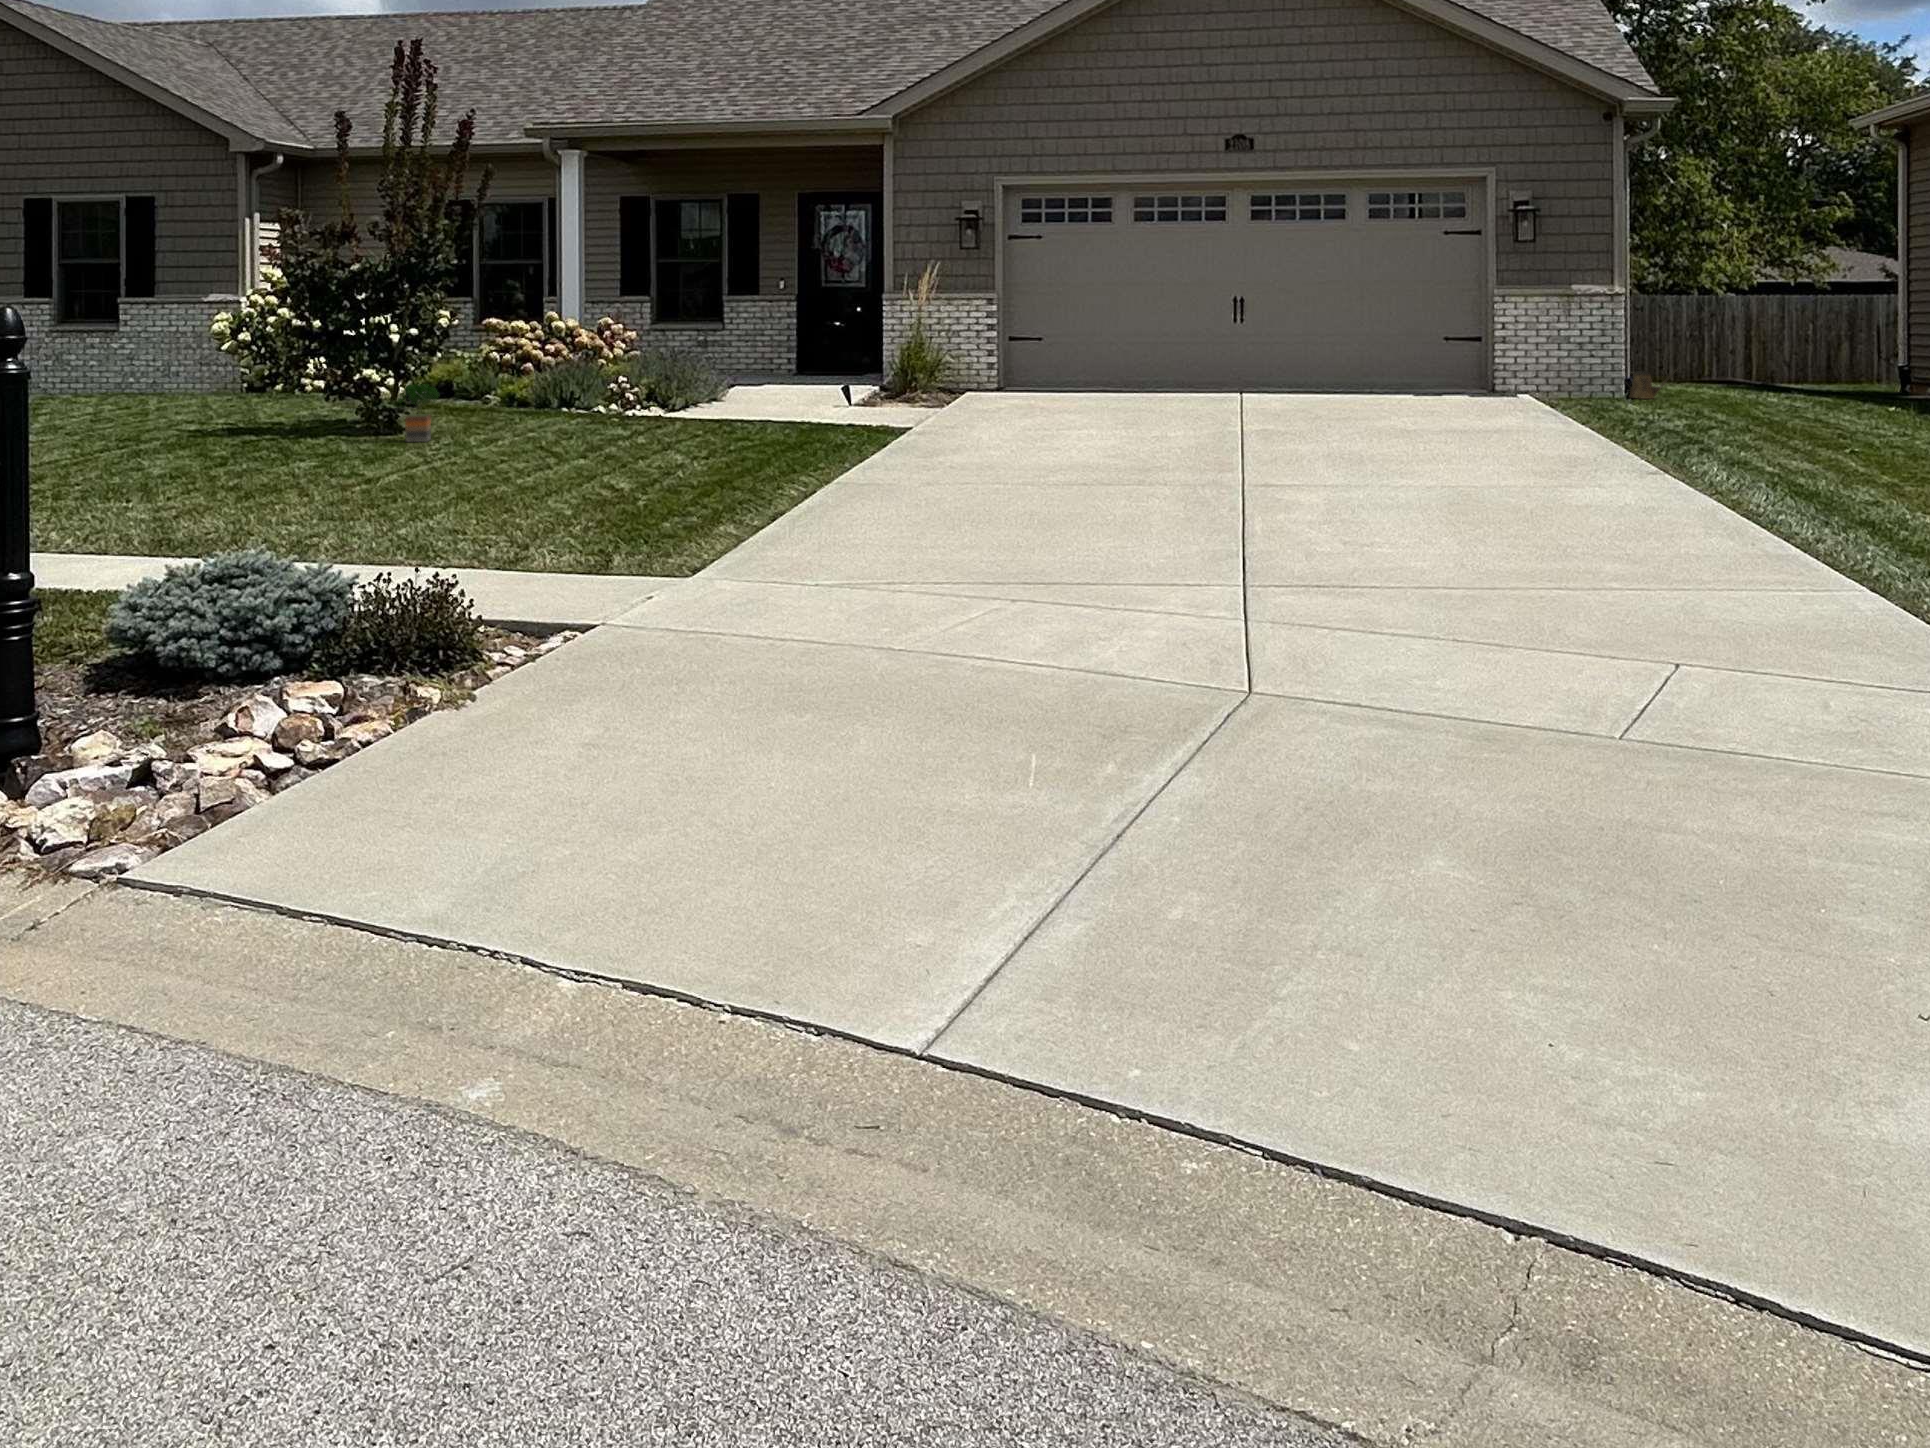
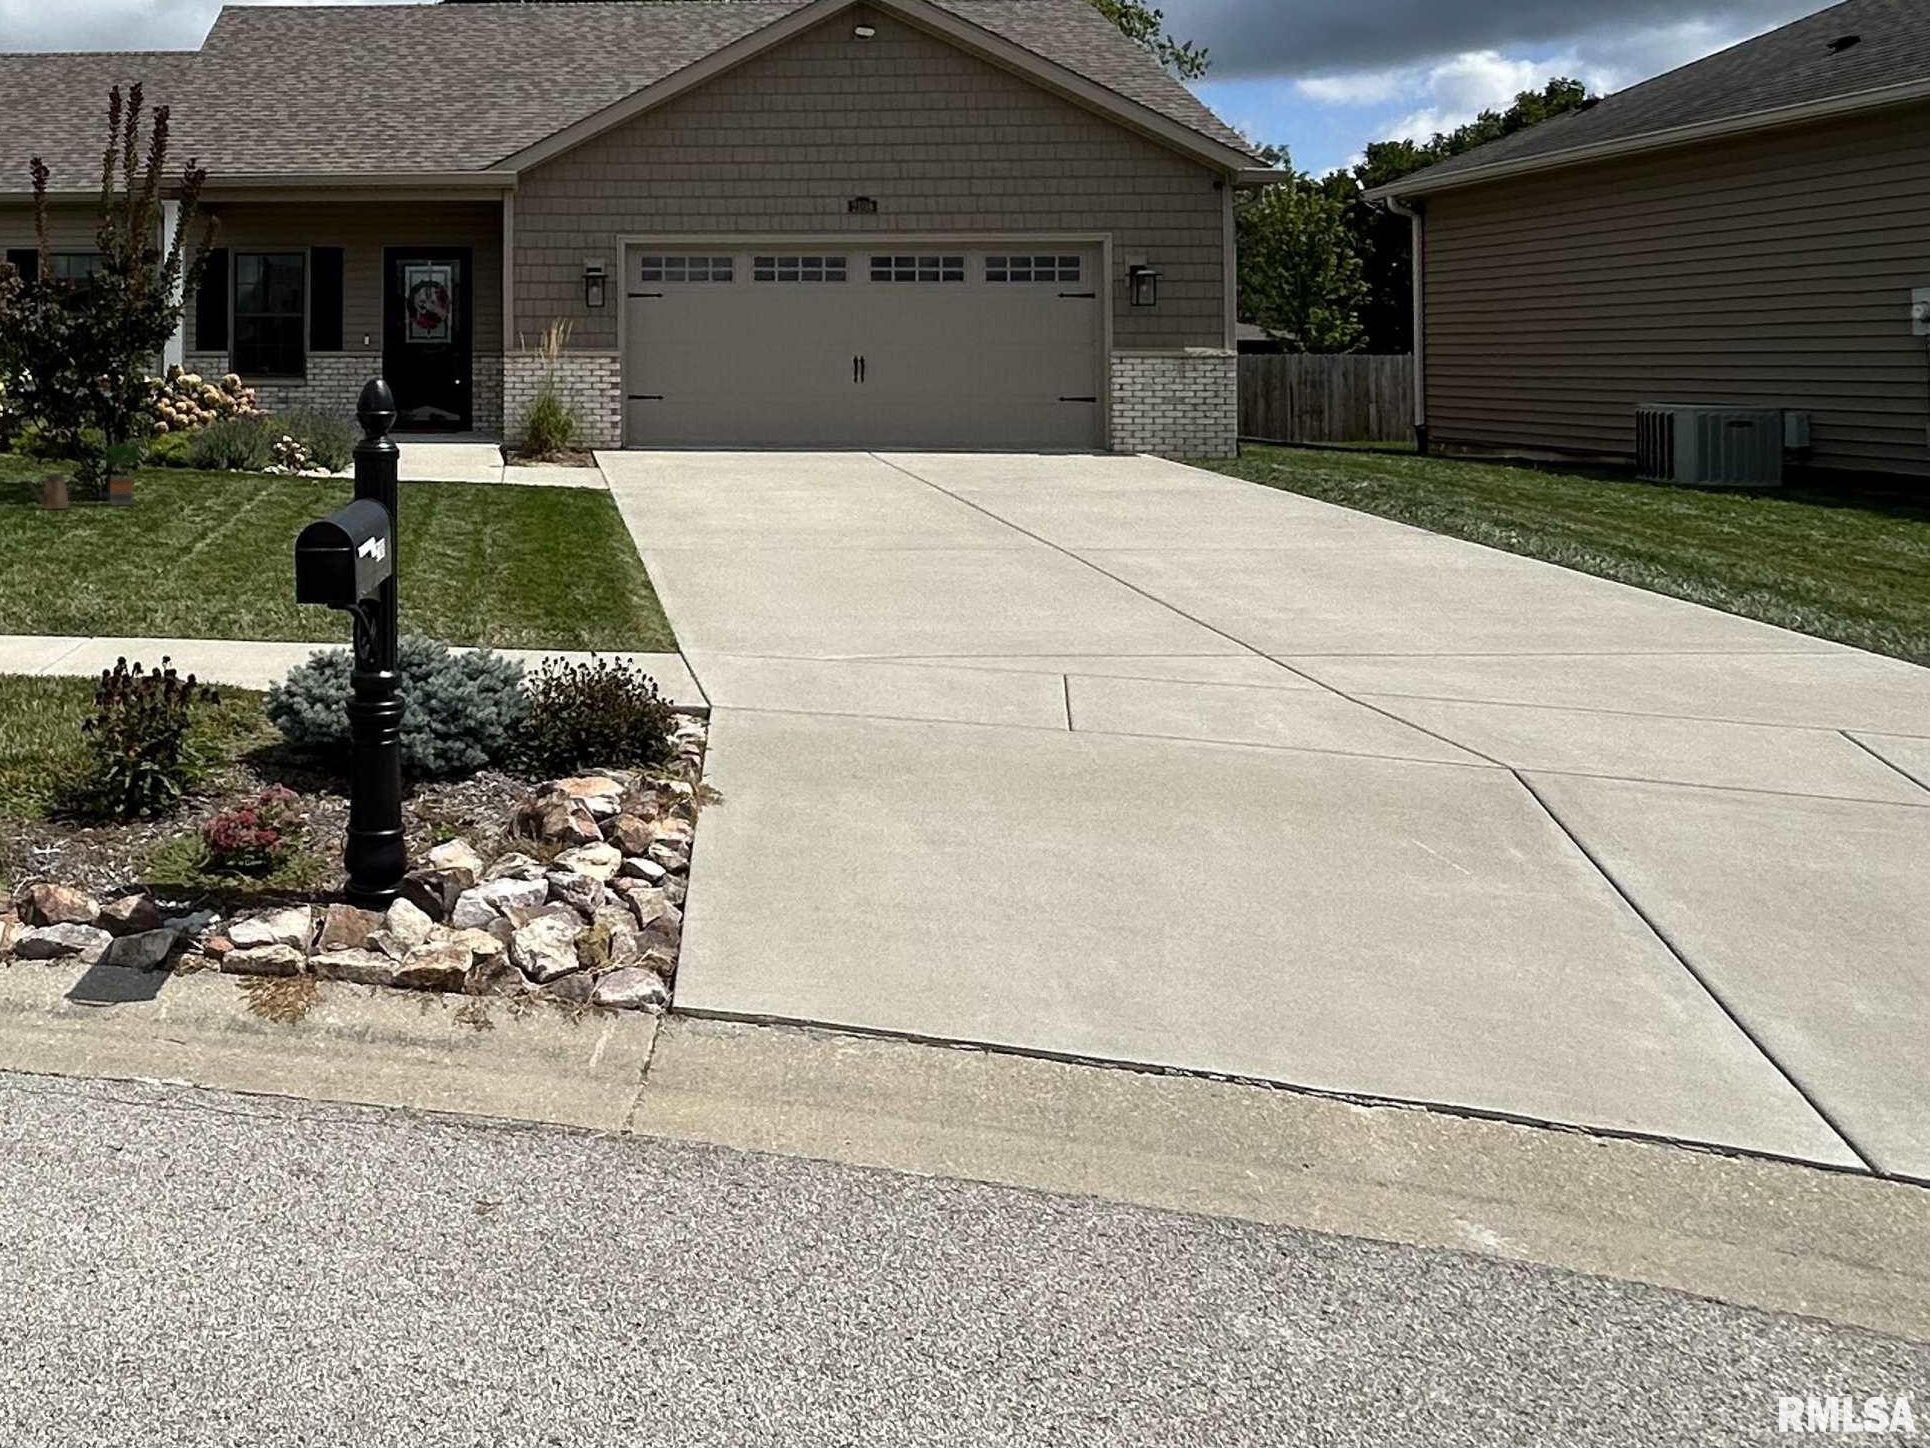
watering can: present [1630,370,1678,399] -> present [26,475,73,510]

